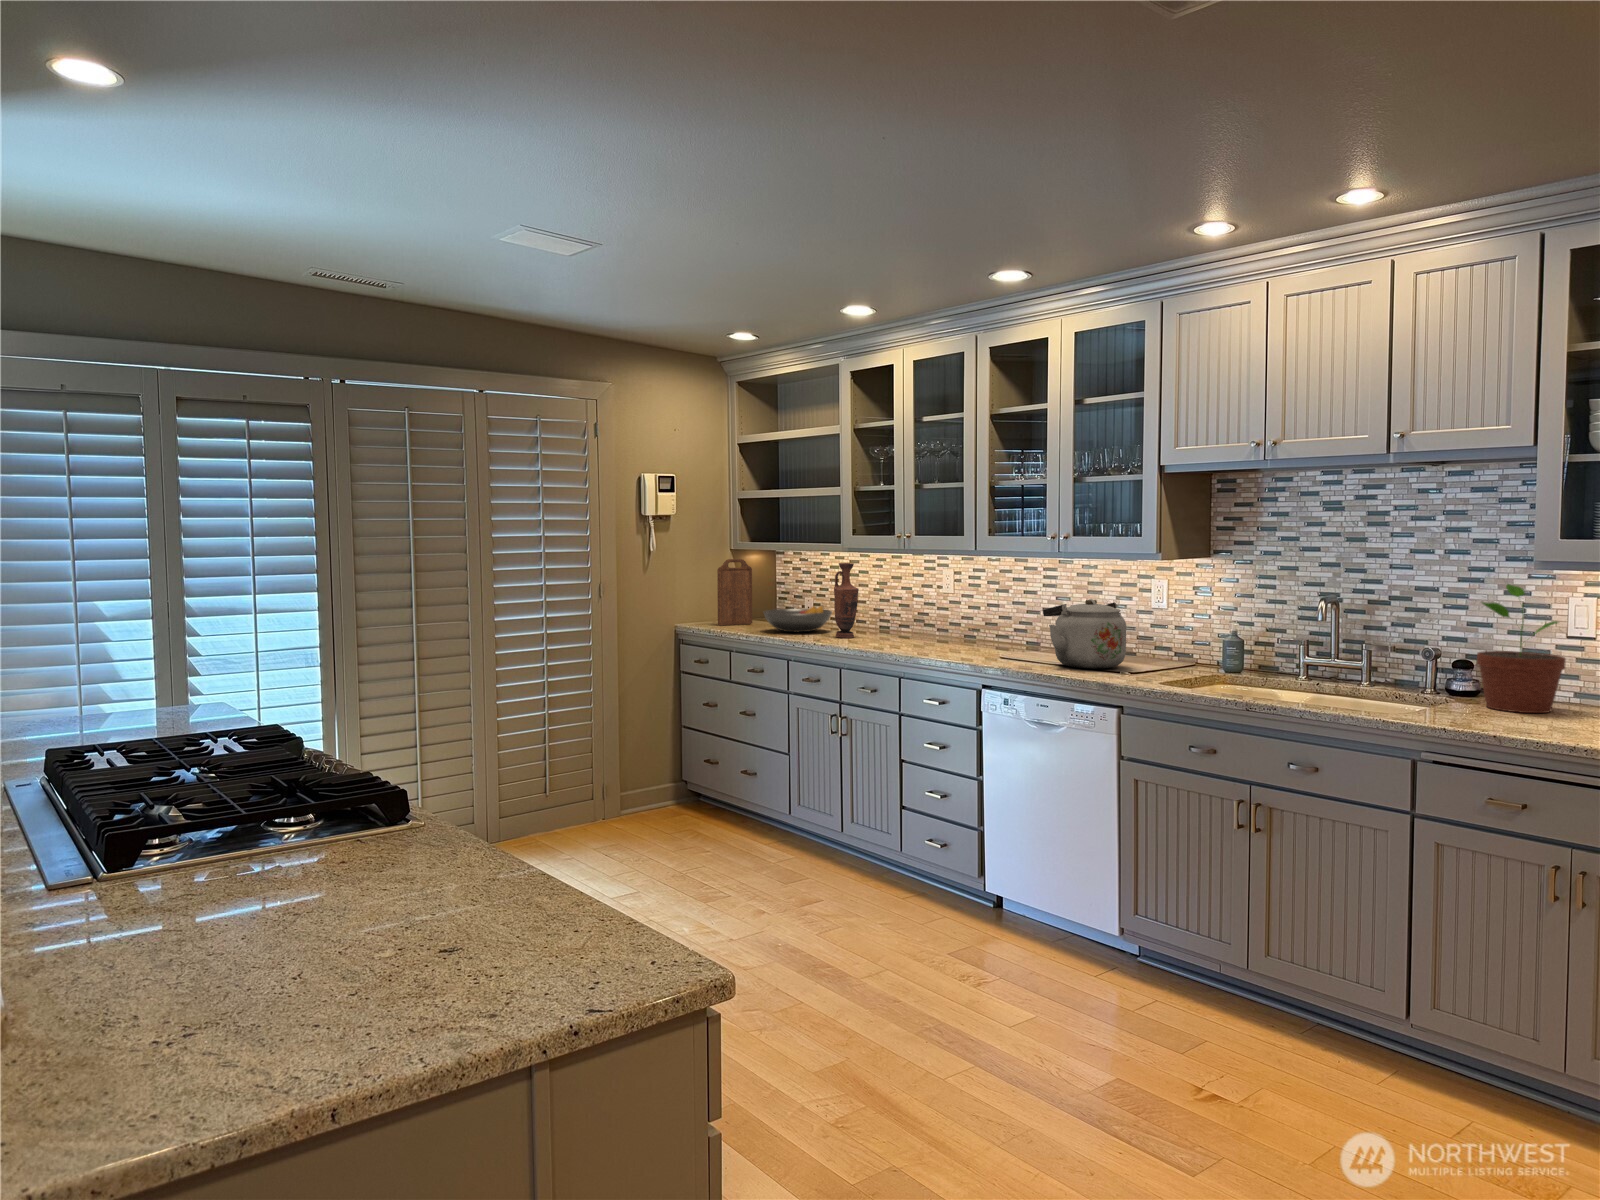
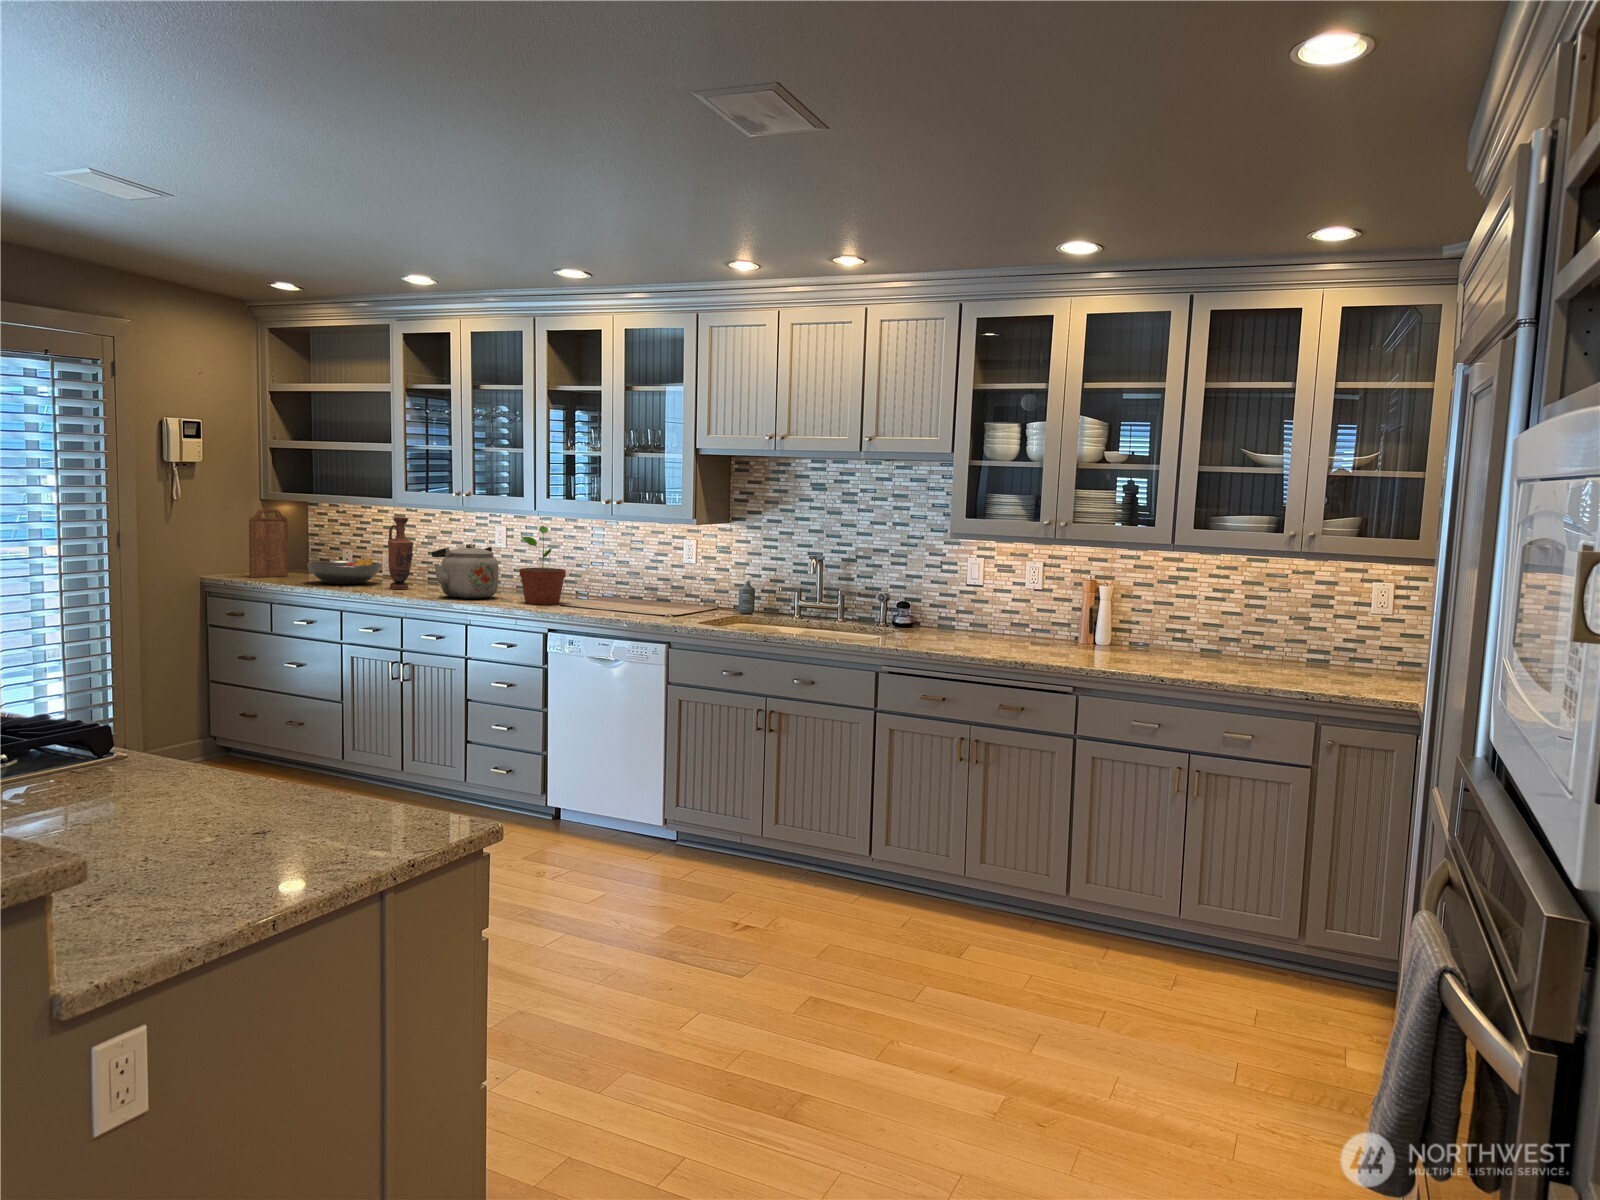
potted plant: present [1477,584,1566,713] -> present [519,526,566,604]
kettle: present [1043,599,1126,669] -> present [432,544,499,599]

